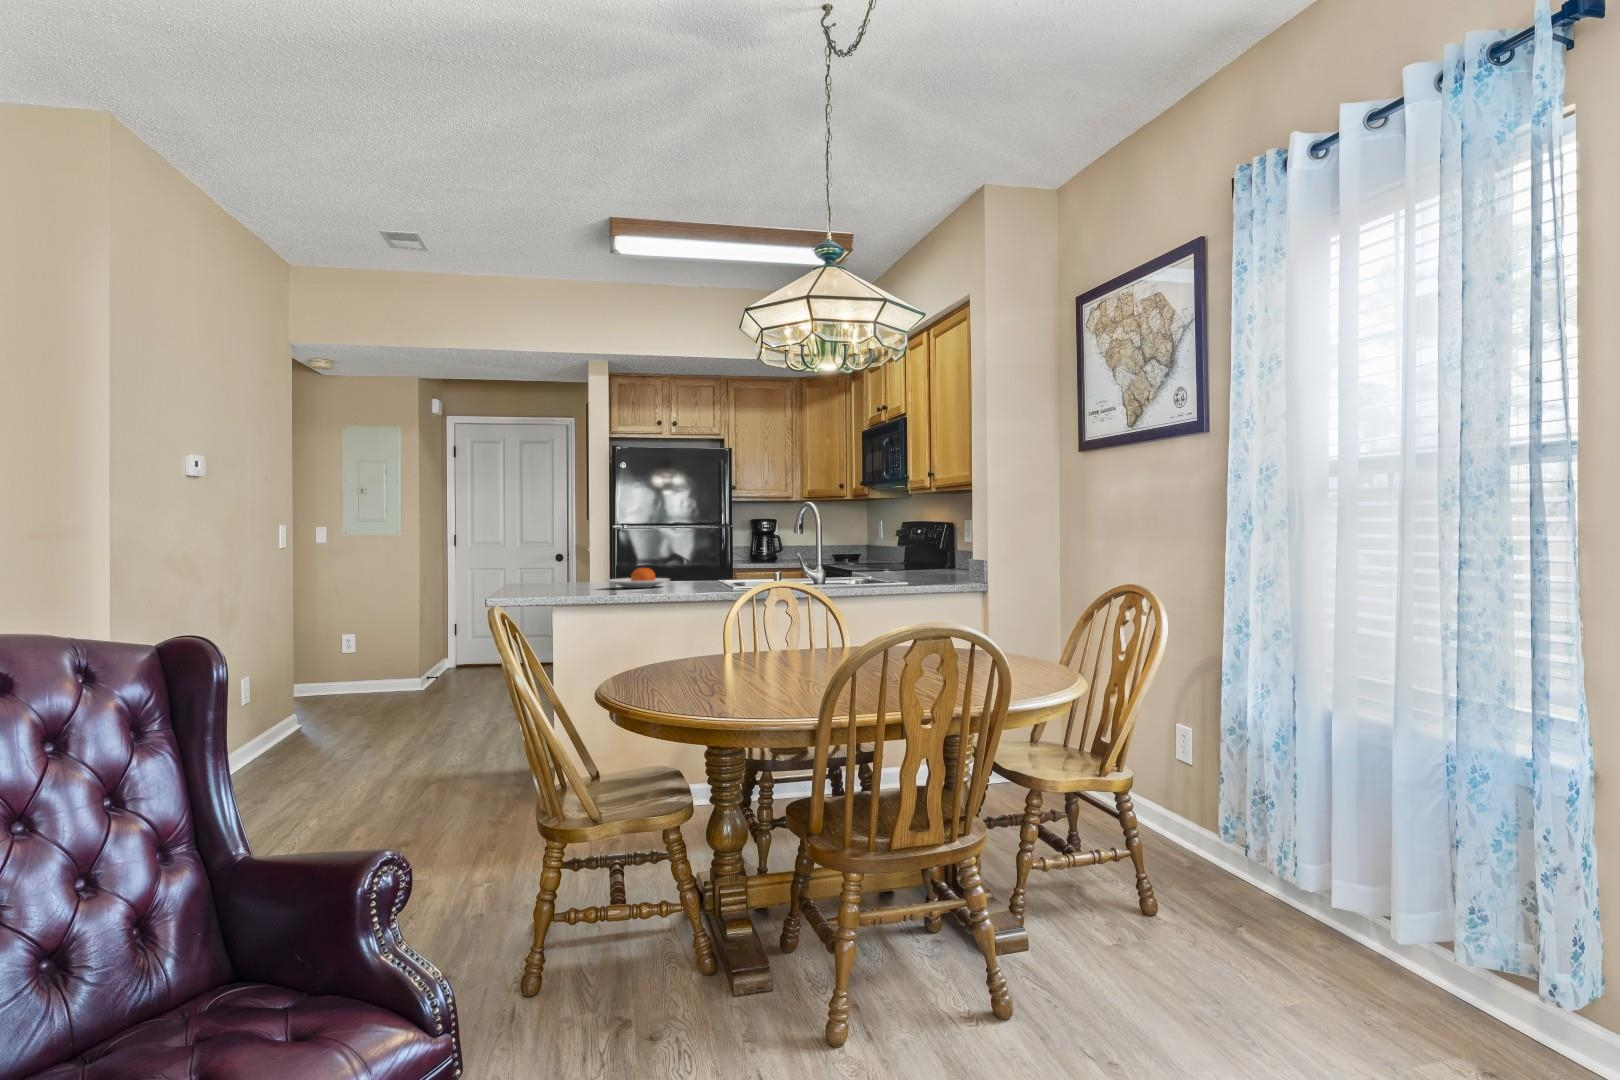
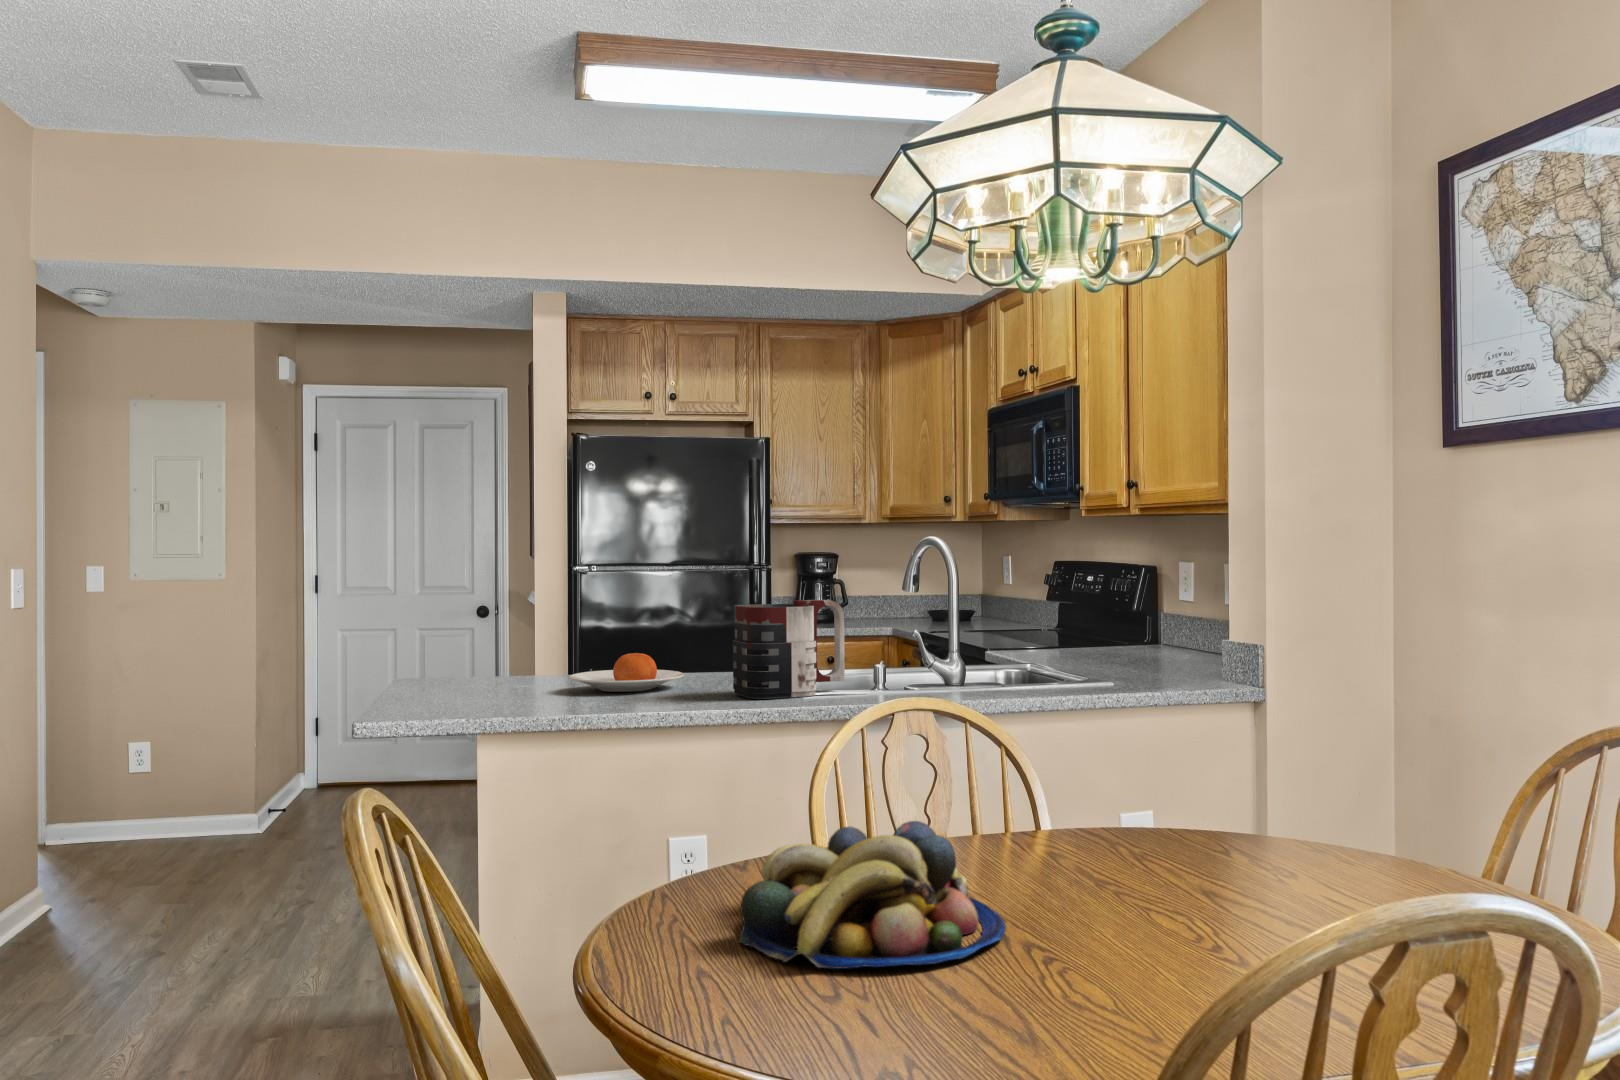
mug: none [695,536,757,588] -> present [733,600,845,699]
fruit bowl: none [673,628,799,683] -> present [739,821,1006,969]

